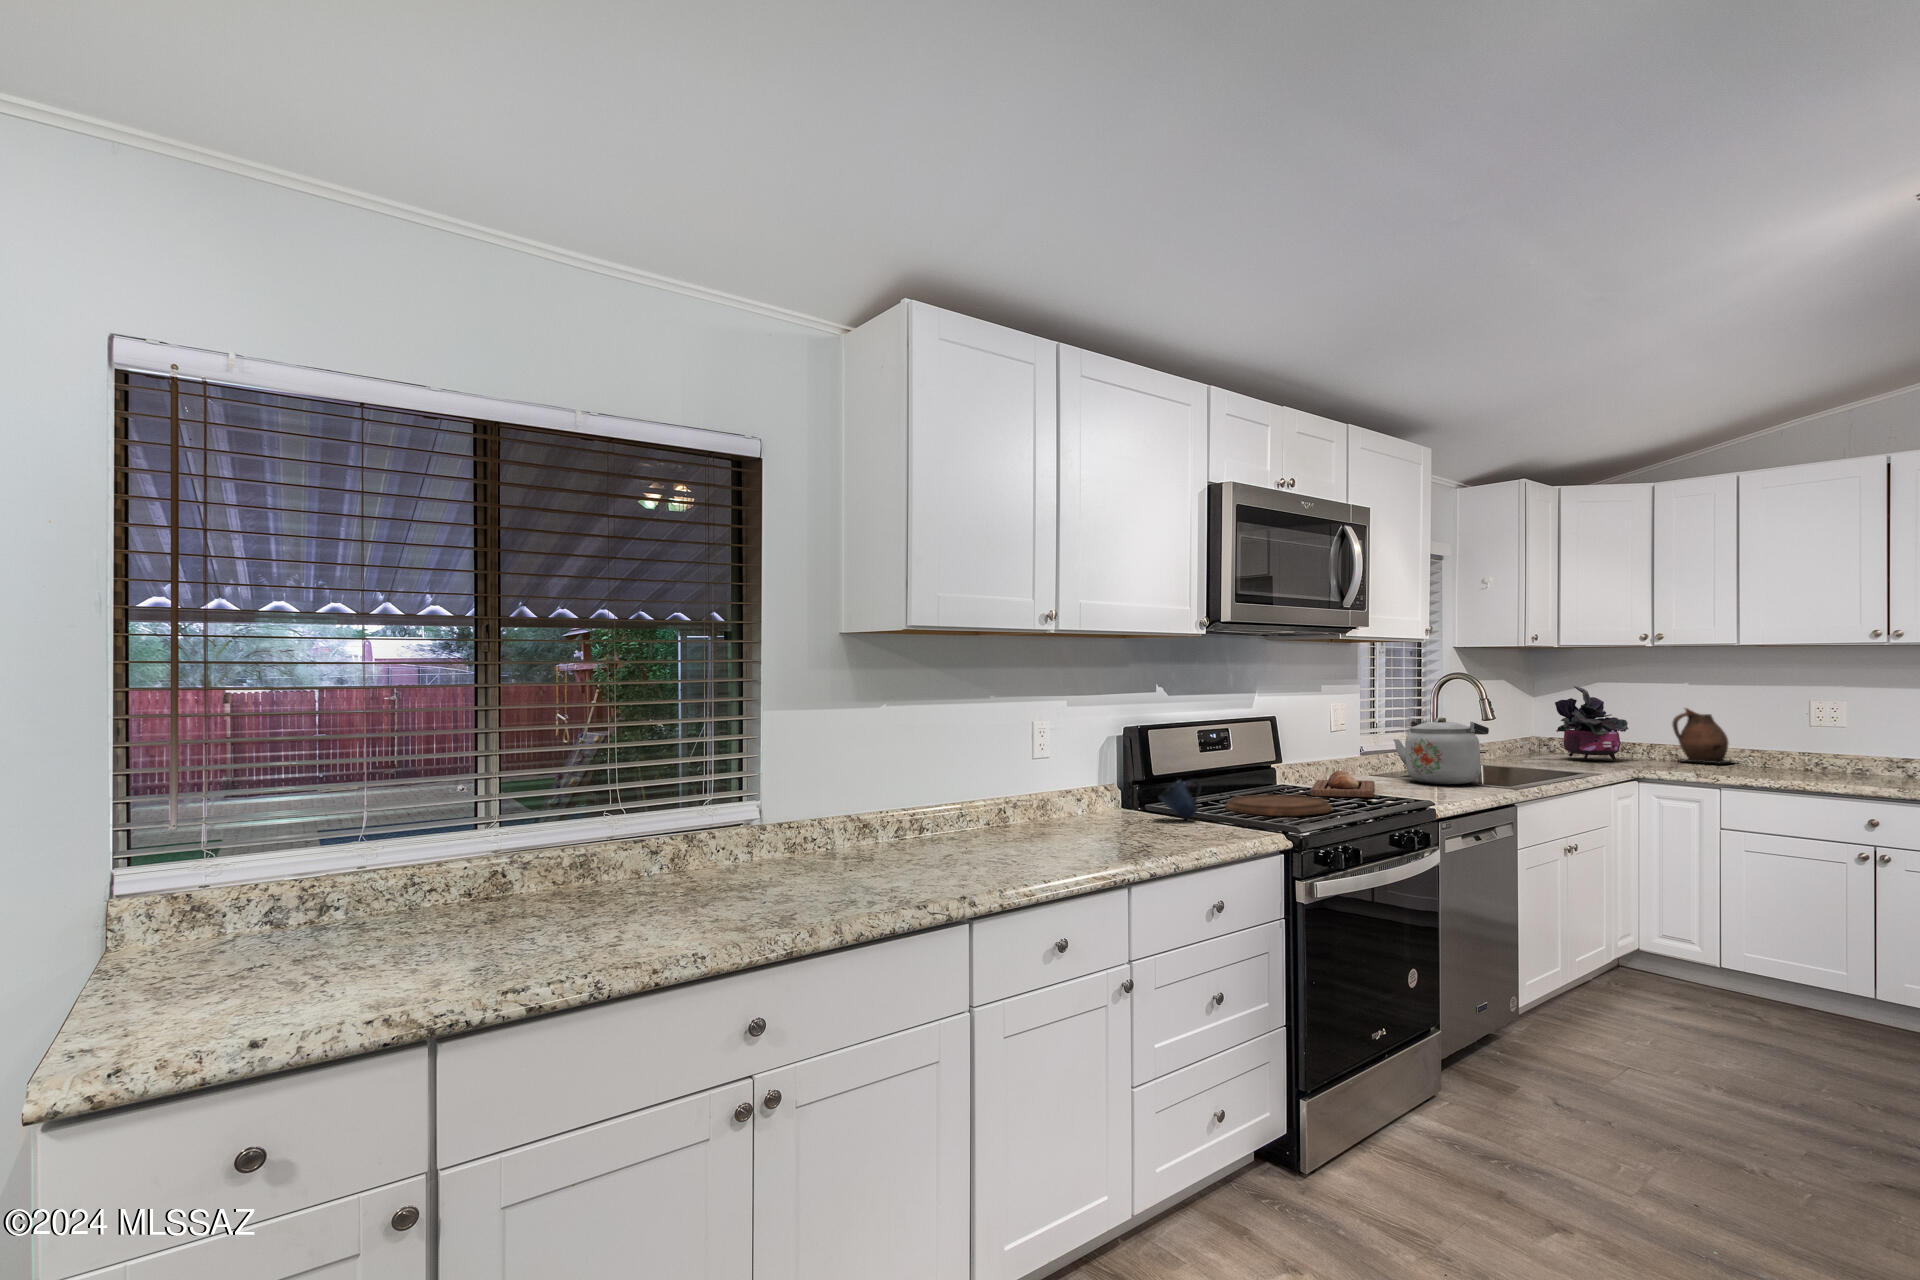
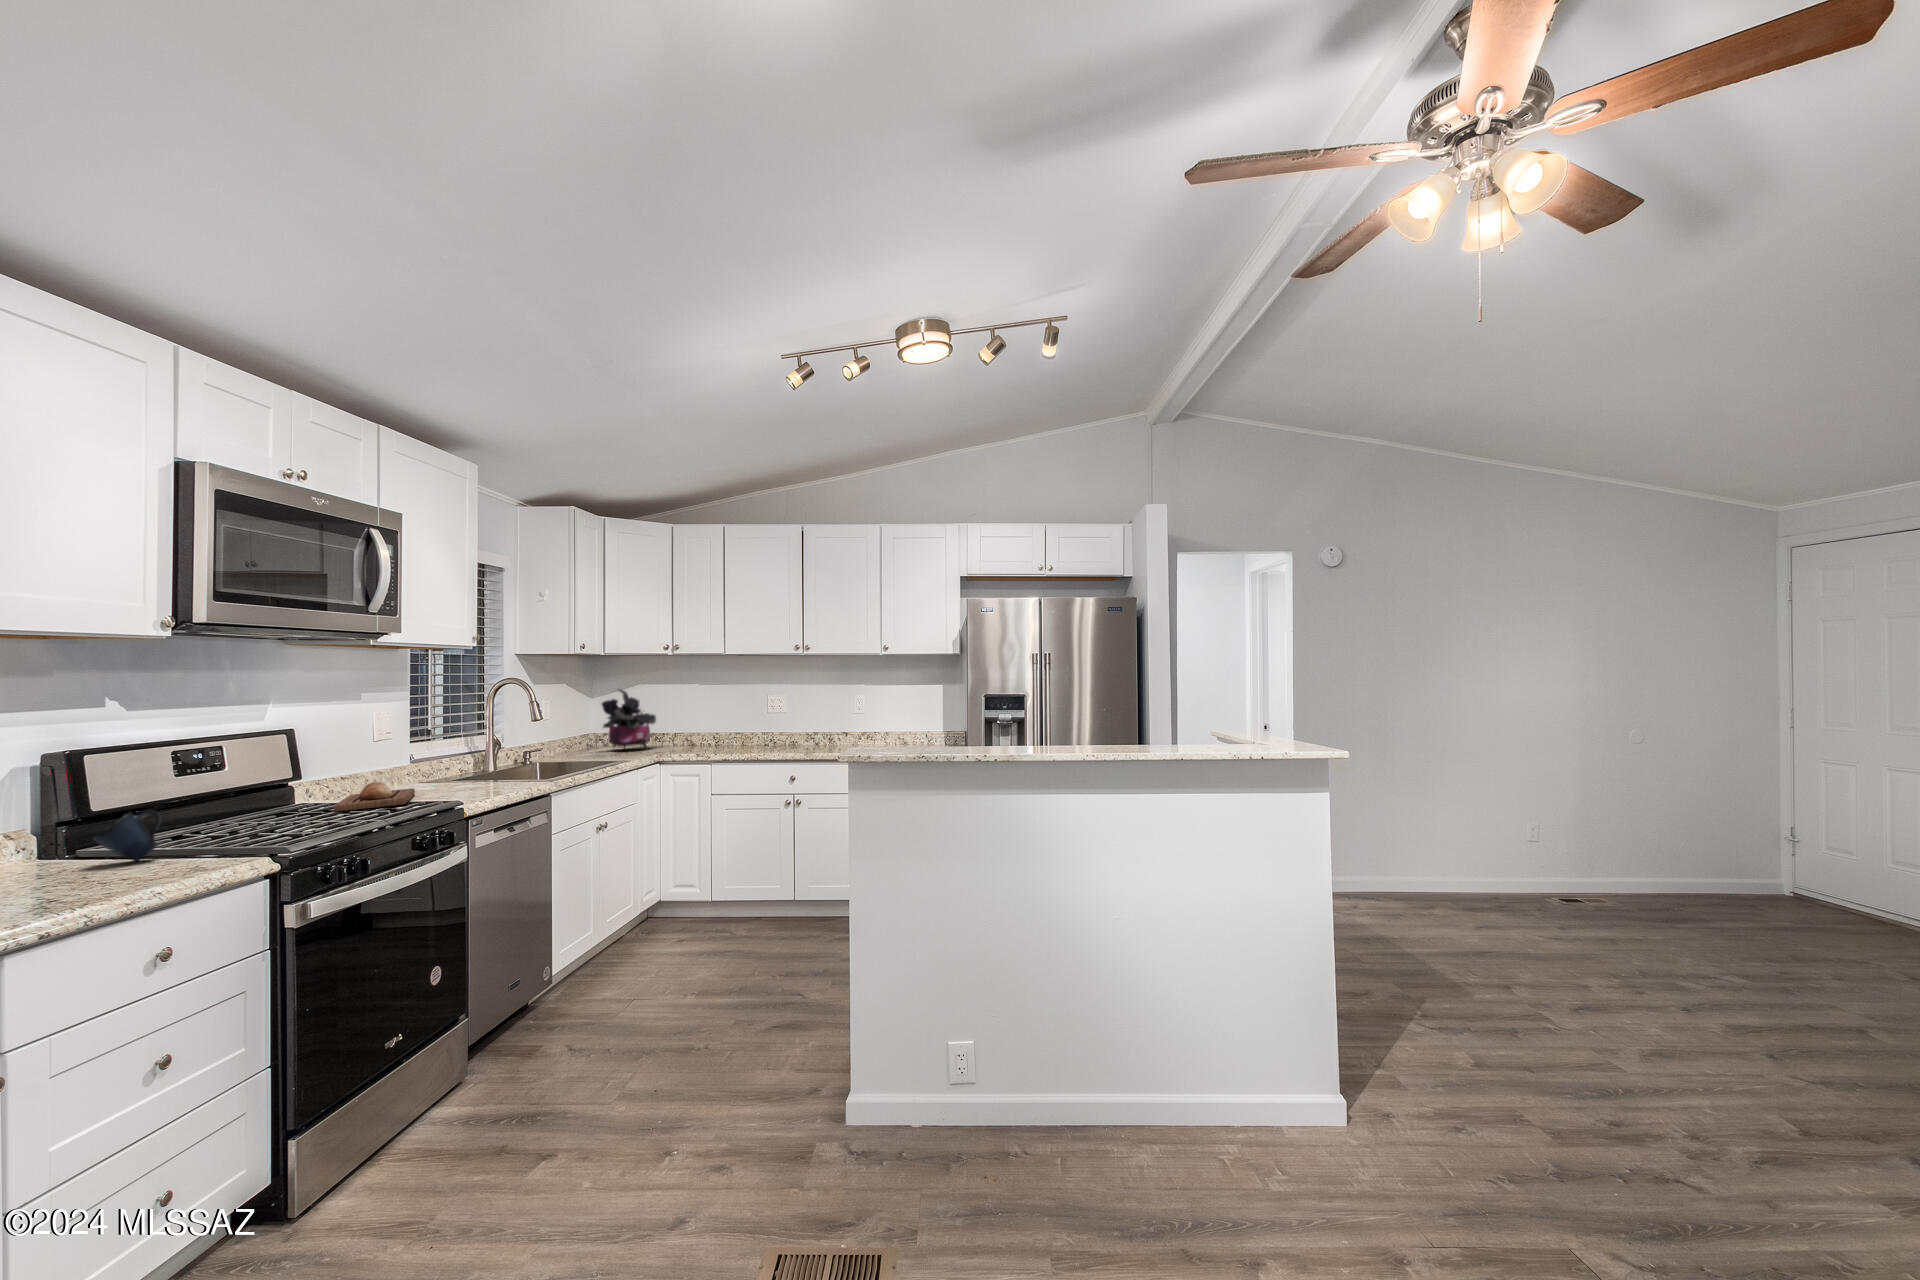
ceramic pitcher: present [1672,708,1737,763] -> none [687,702,729,745]
kettle: present [1394,717,1489,784] -> none [441,721,532,785]
cutting board: present [1225,795,1332,816] -> none [210,812,350,842]

